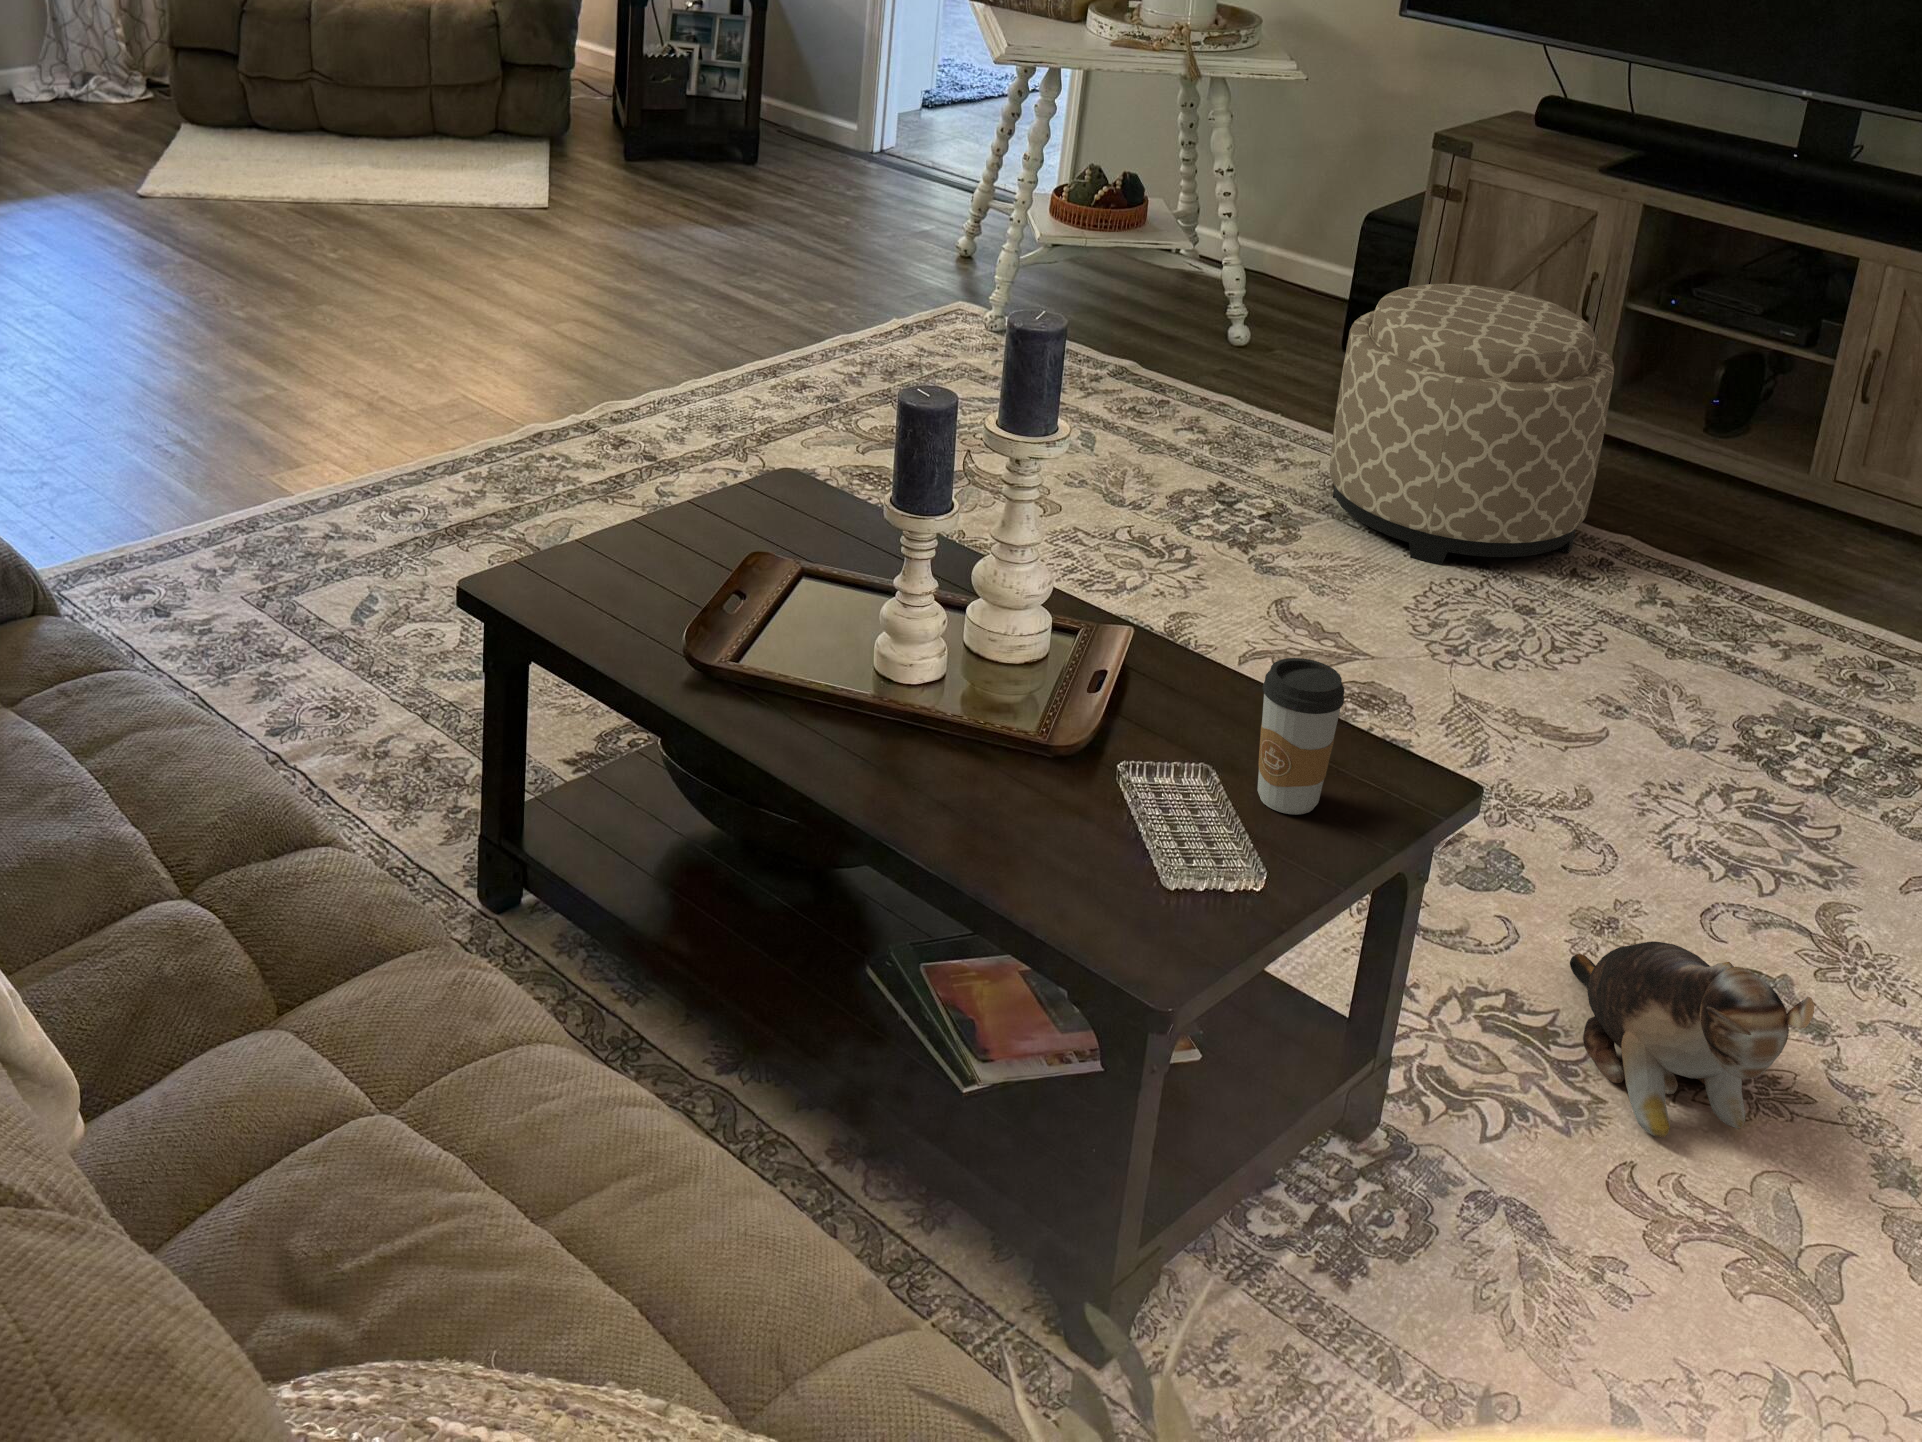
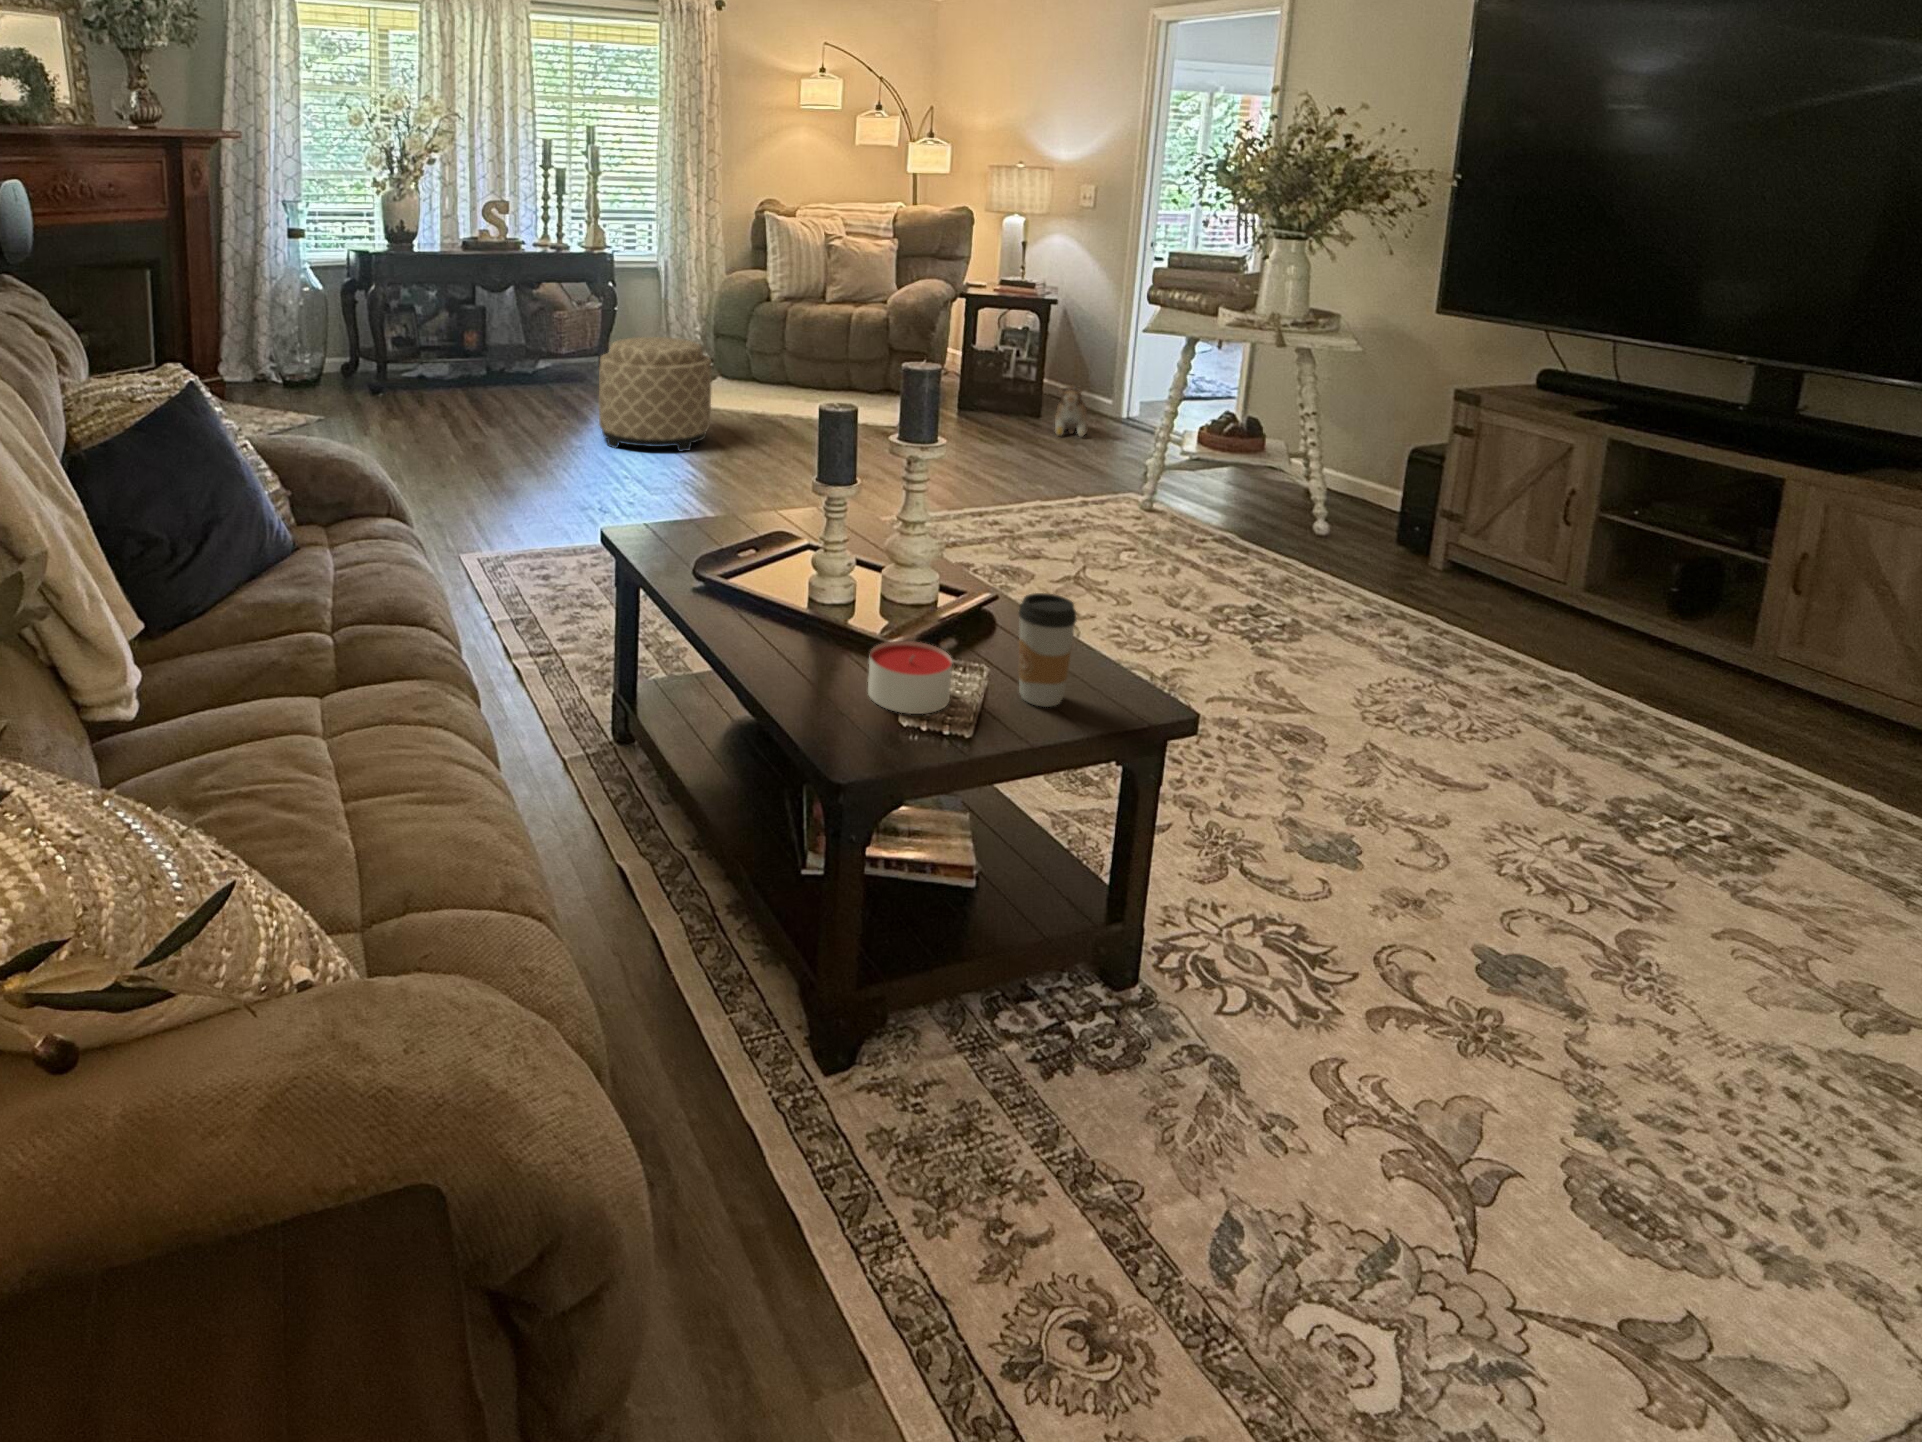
ottoman: present [1330,284,1614,565] -> present [599,337,711,452]
candle: none [1073,752,1198,867] -> present [868,641,952,714]
plush toy: present [1570,941,1814,1138] -> present [1055,385,1088,436]

